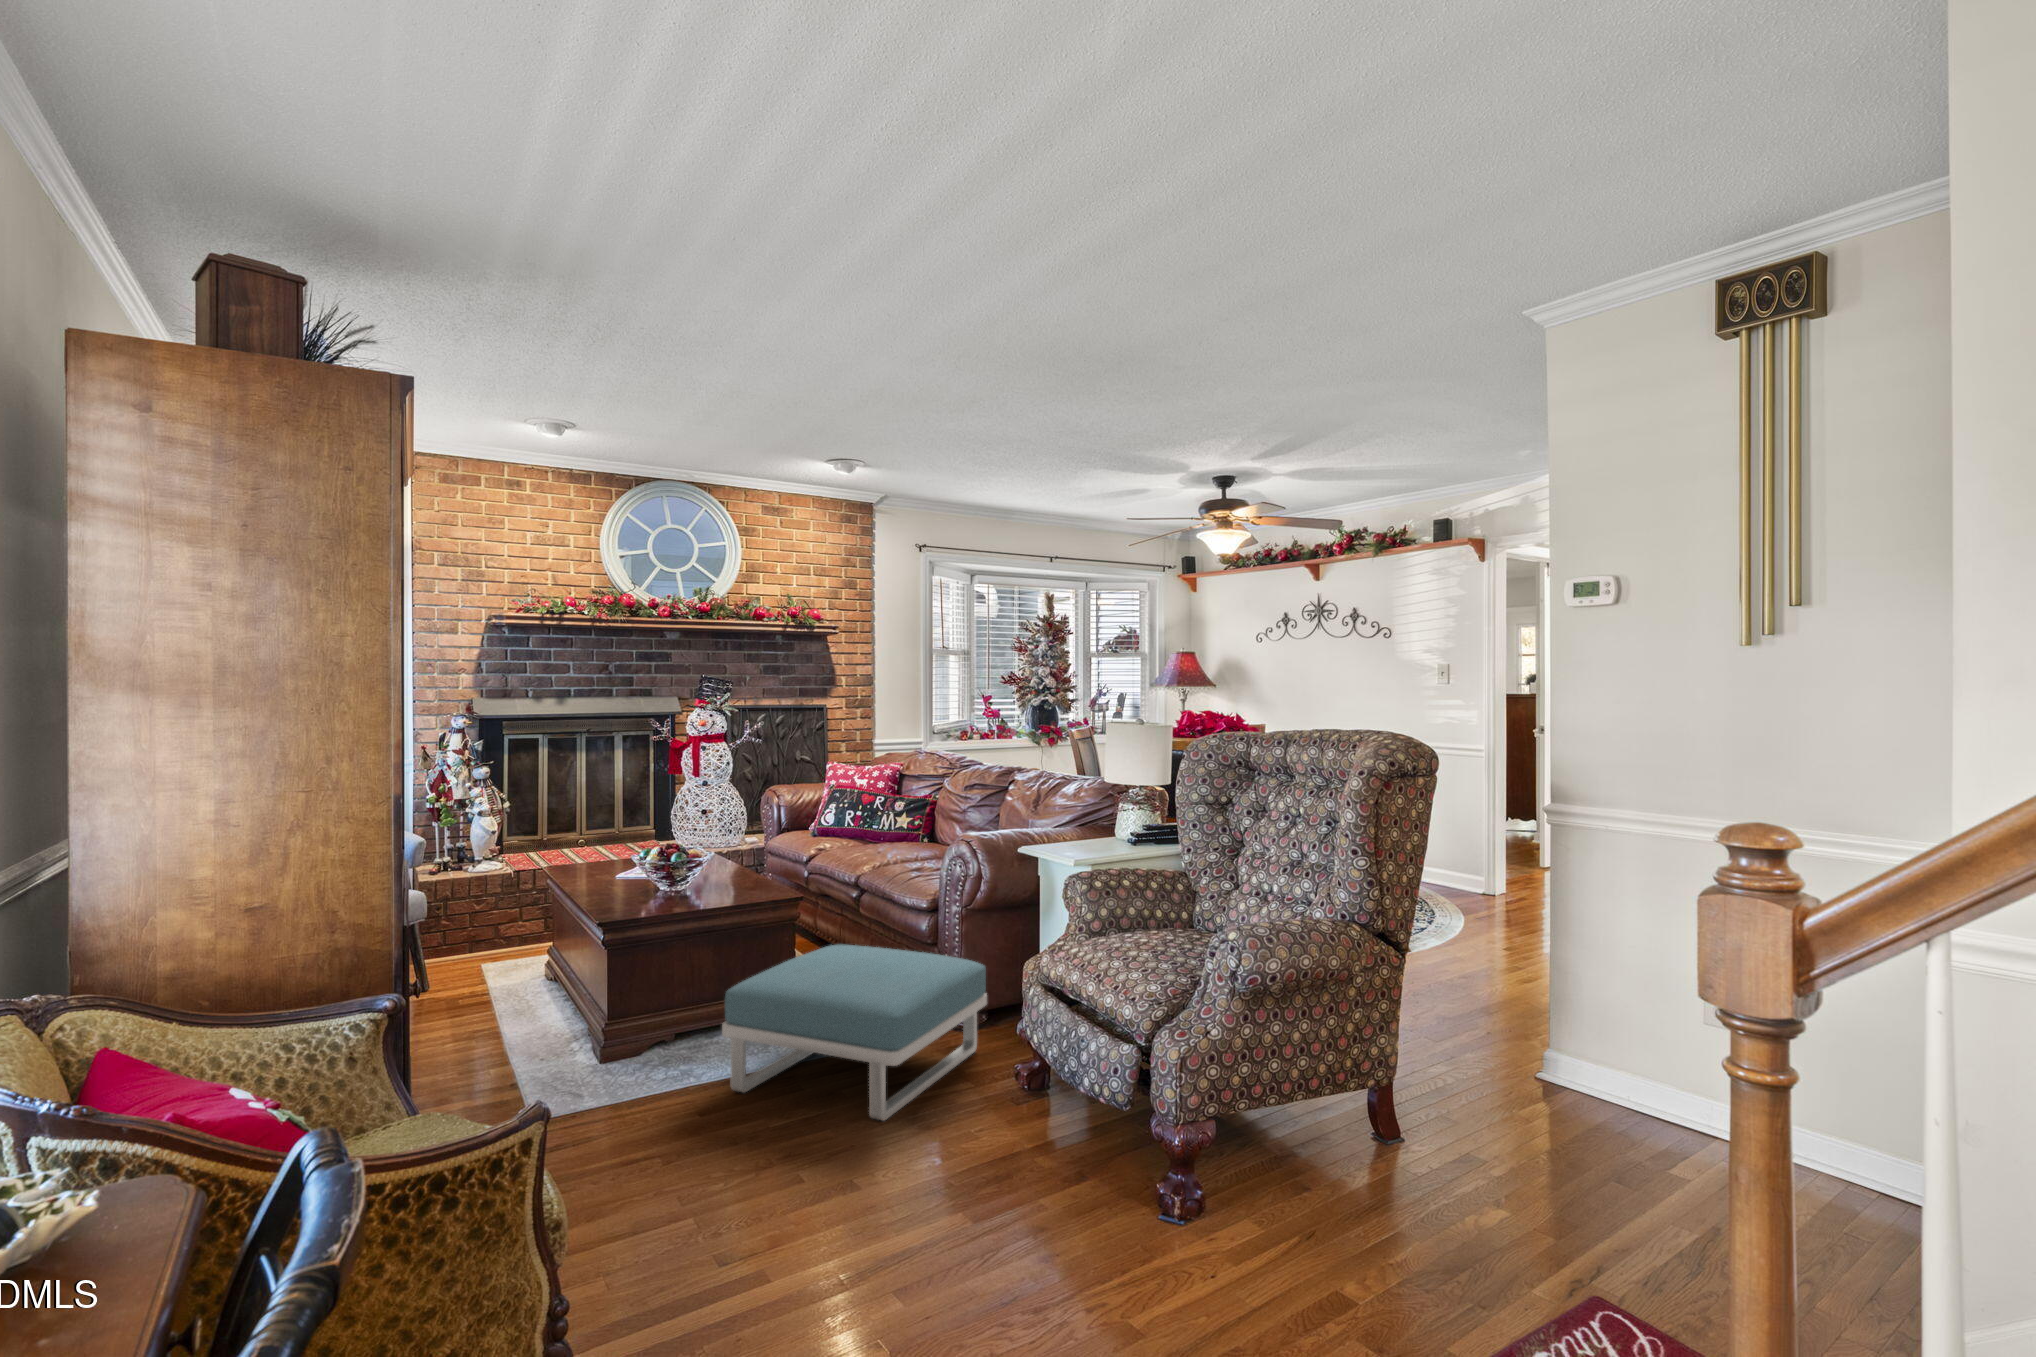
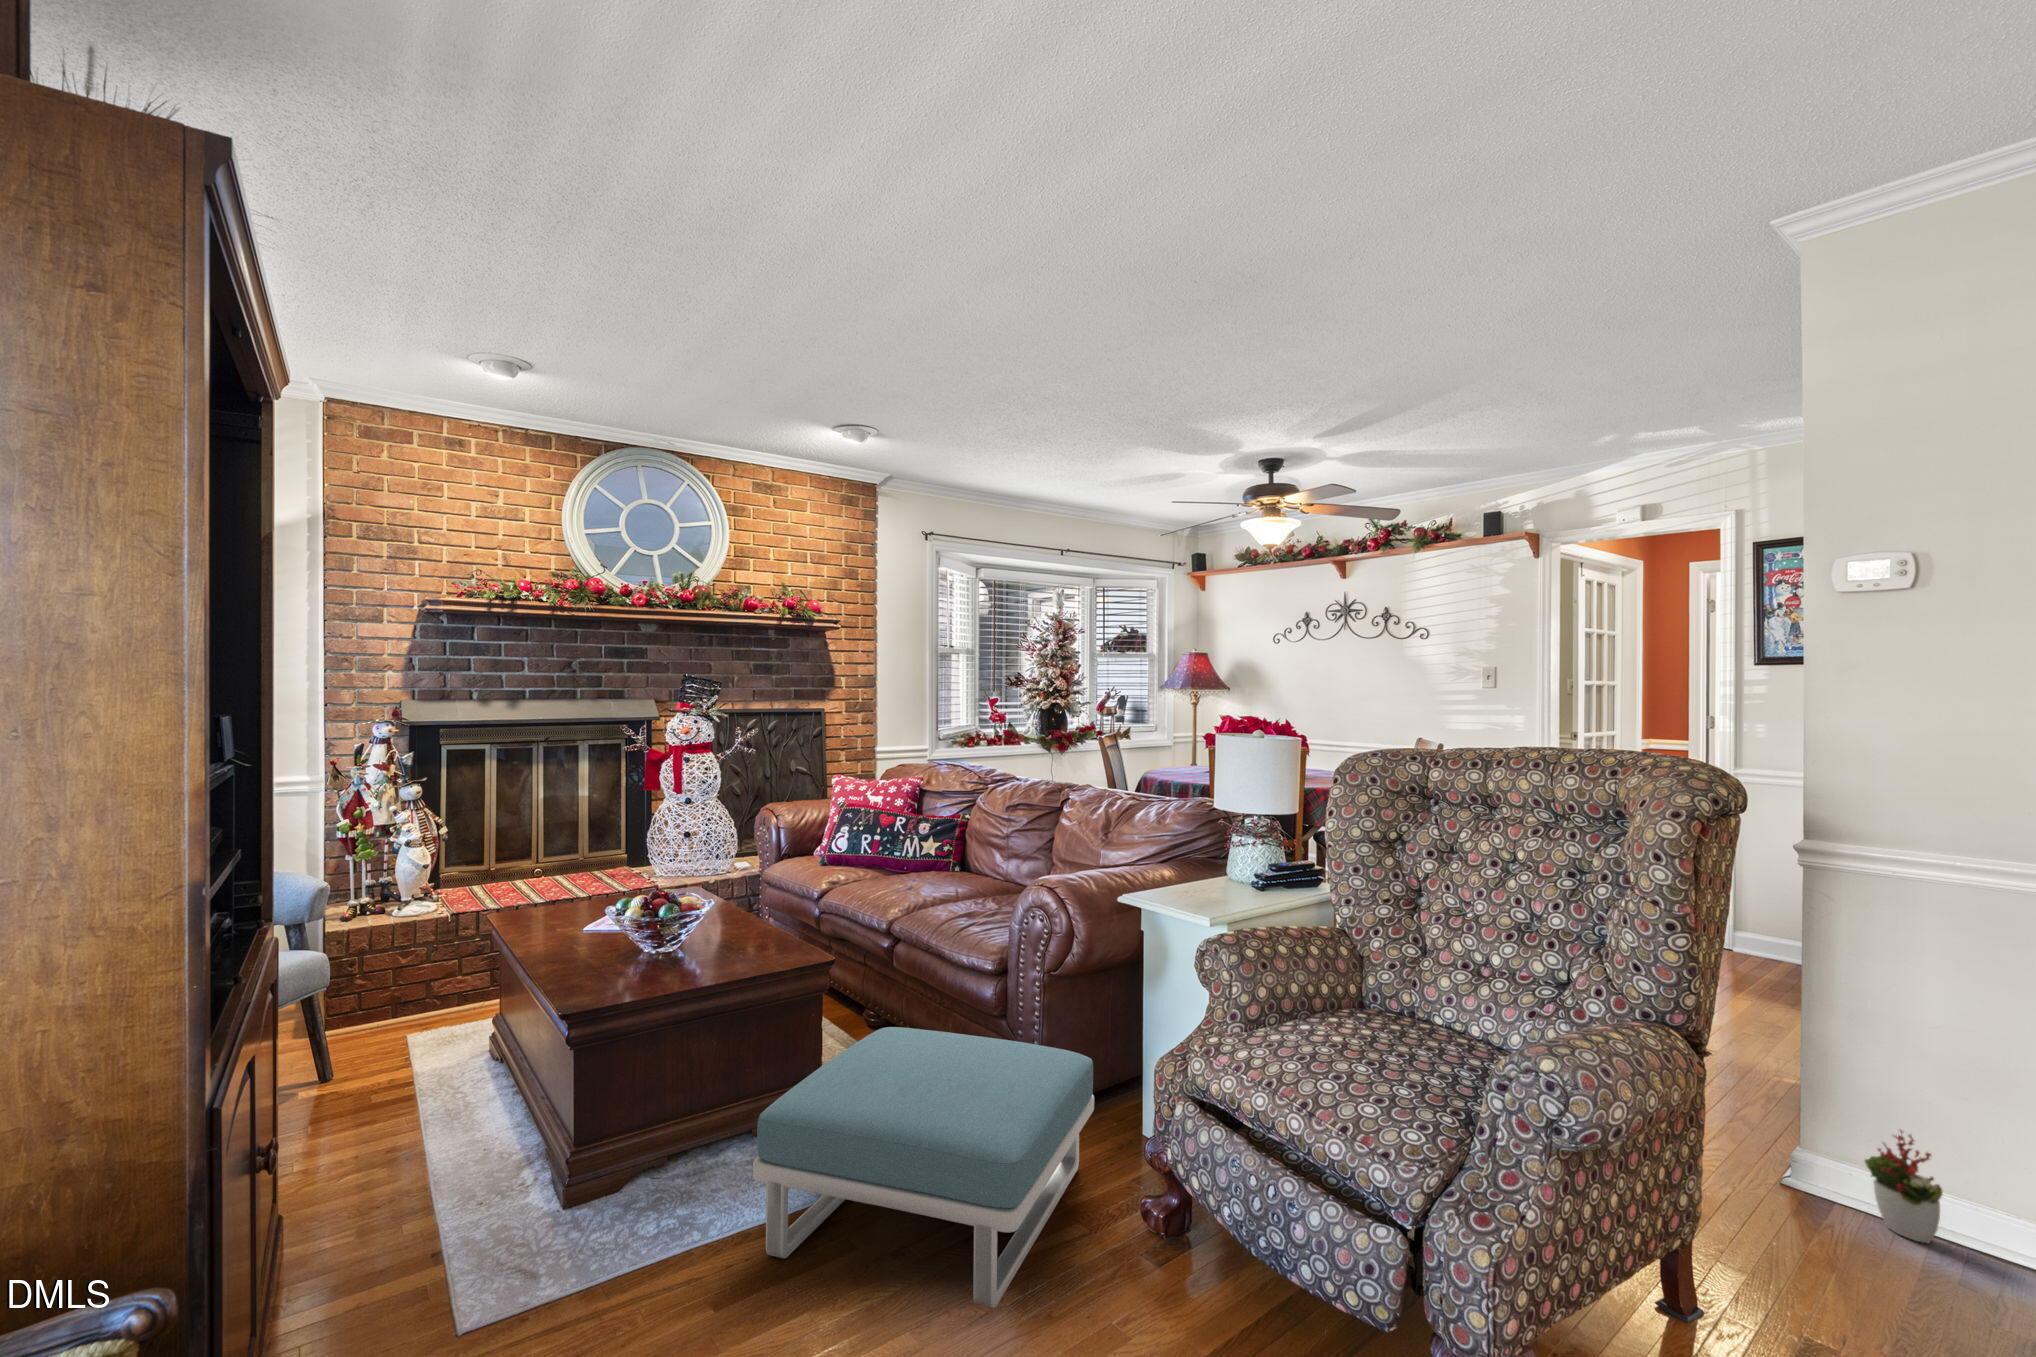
decorative plant: none [1577,1021,1626,1107] -> present [1865,1130,1942,1243]

